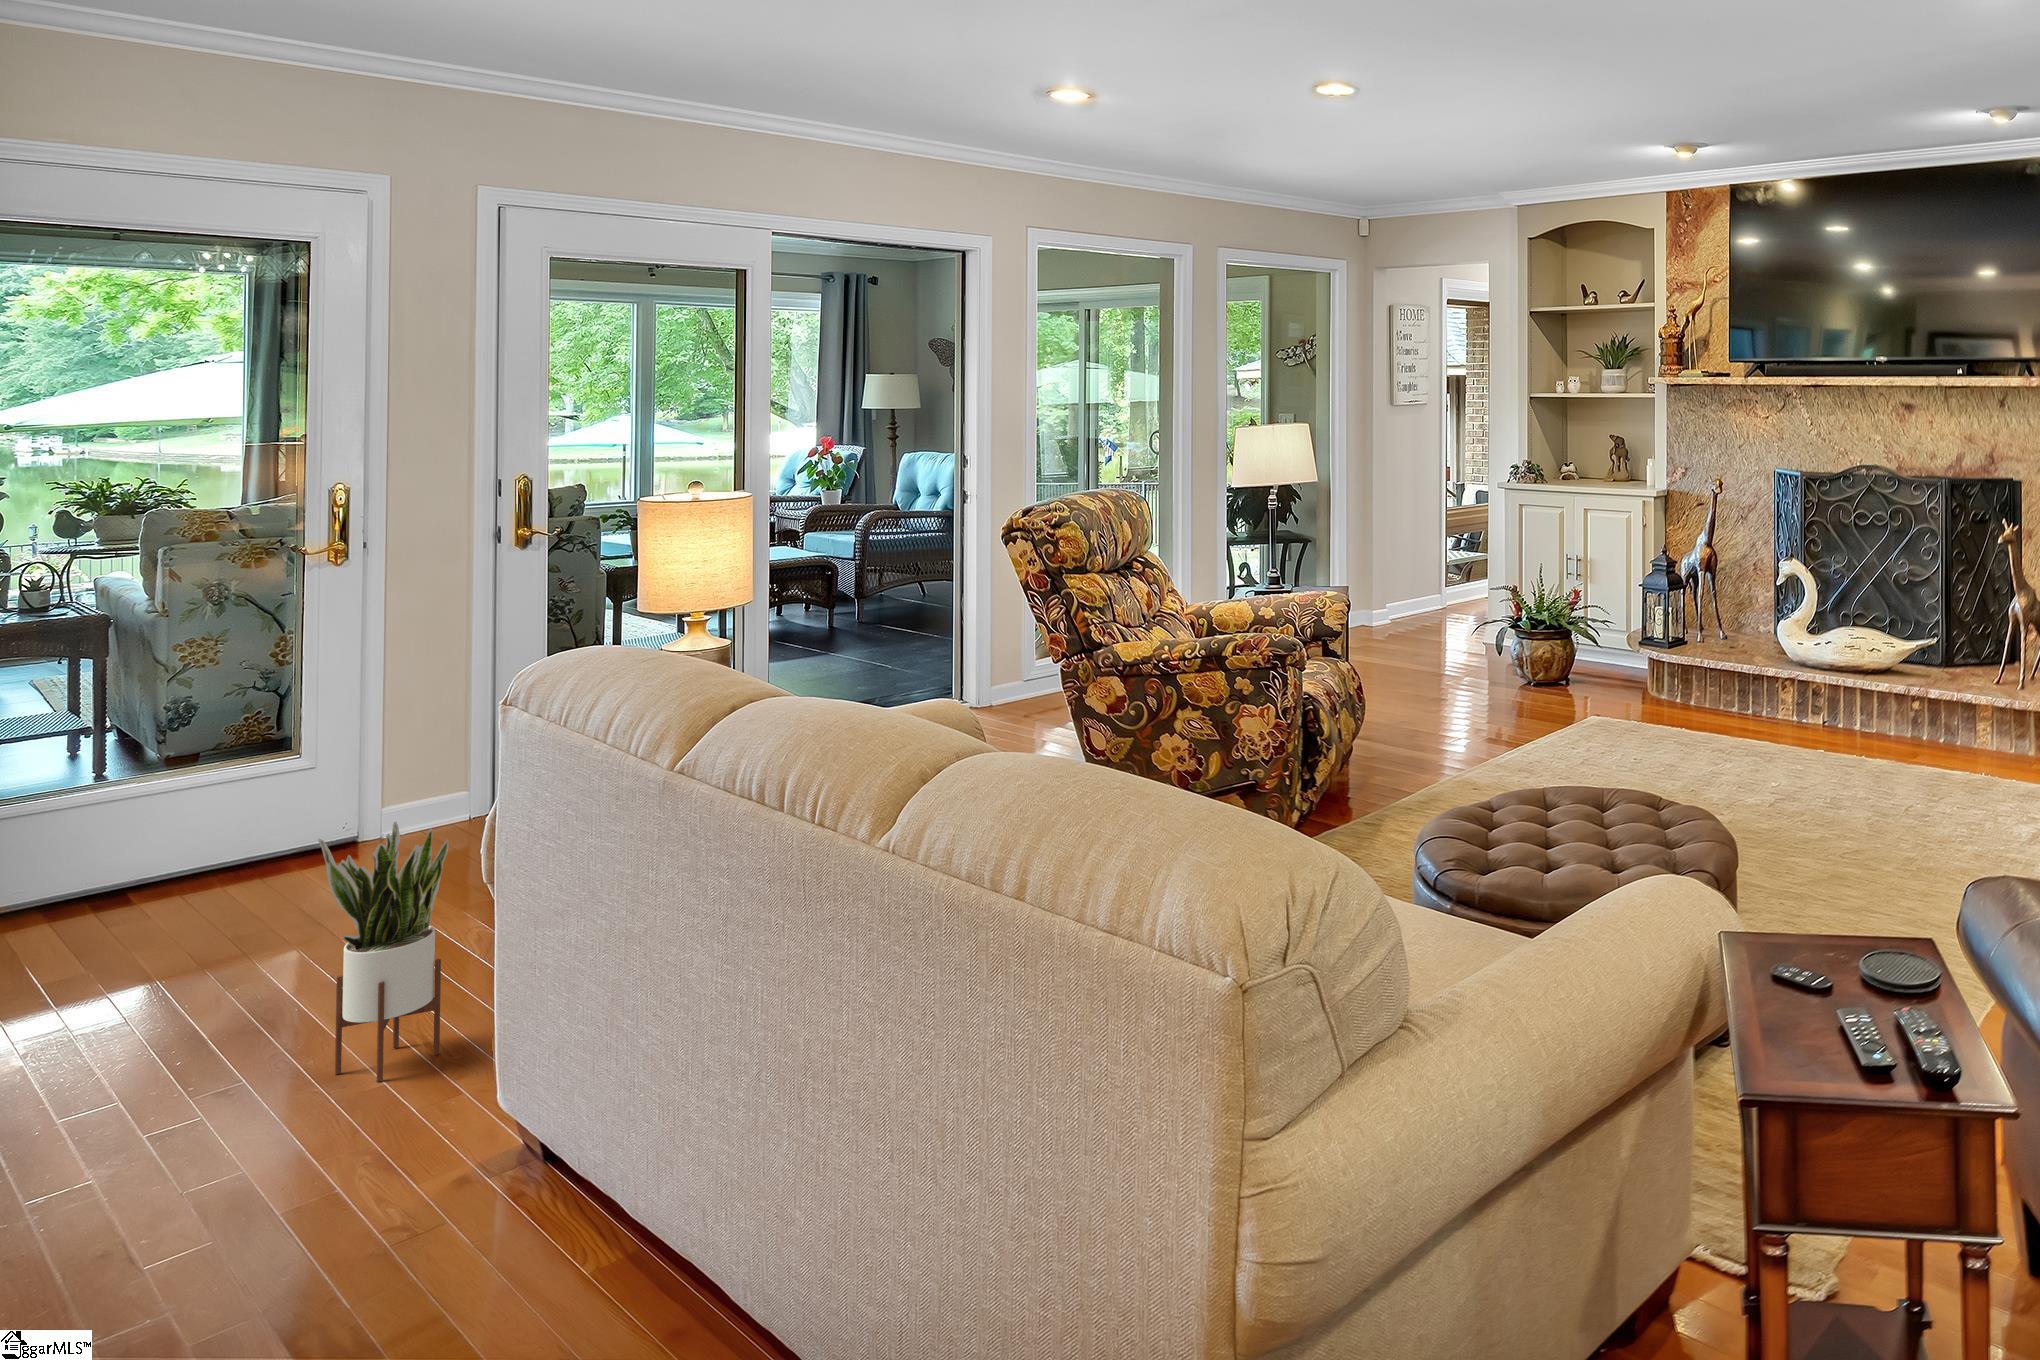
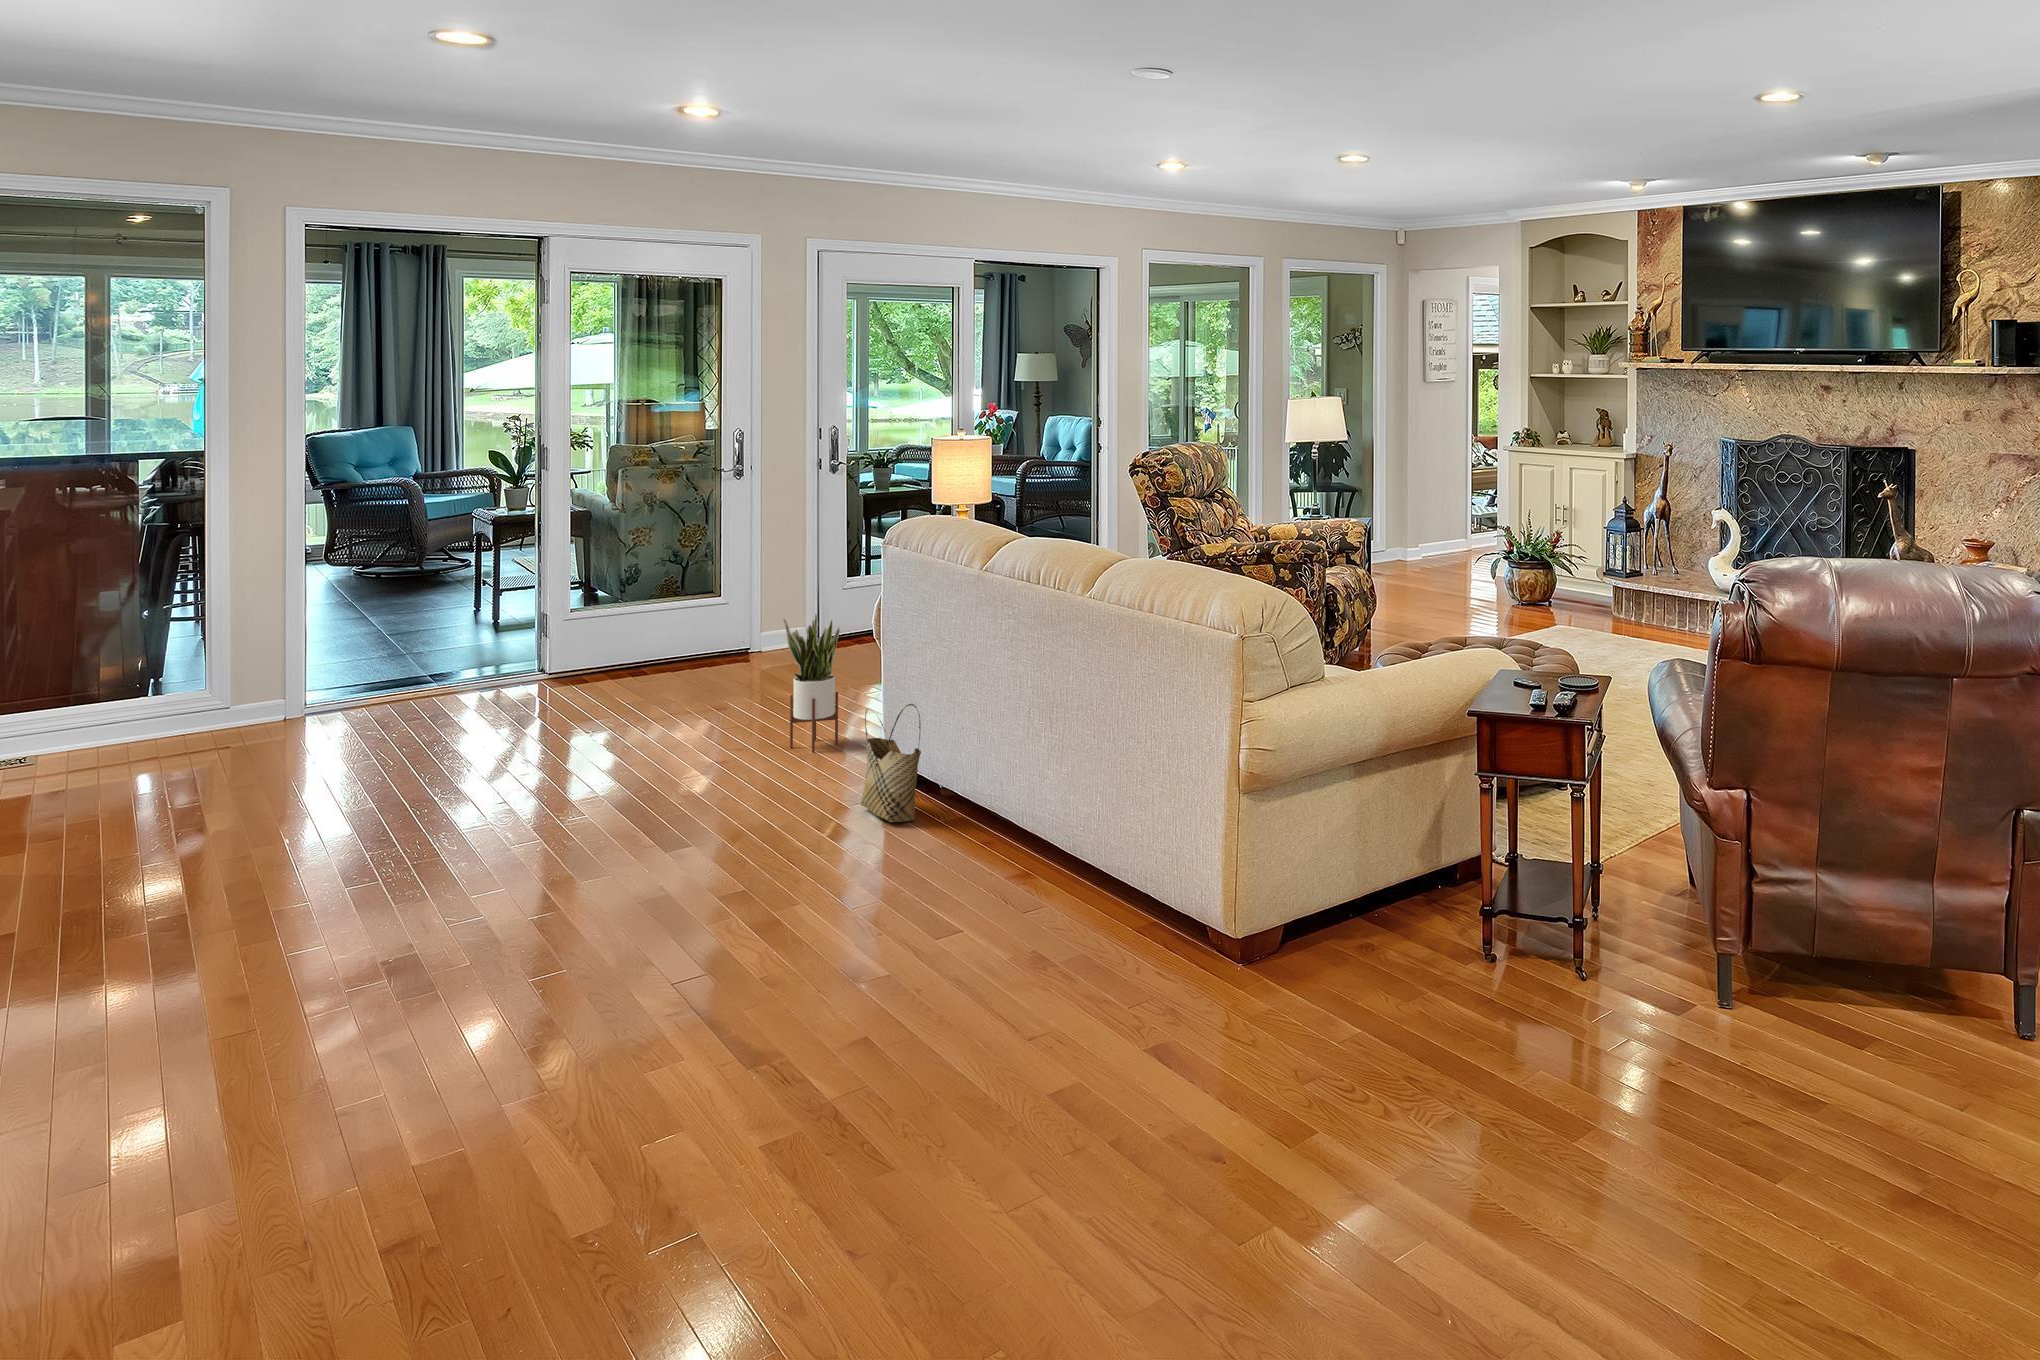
woven basket: none [416,1026,550,1293] -> present [860,704,921,822]

